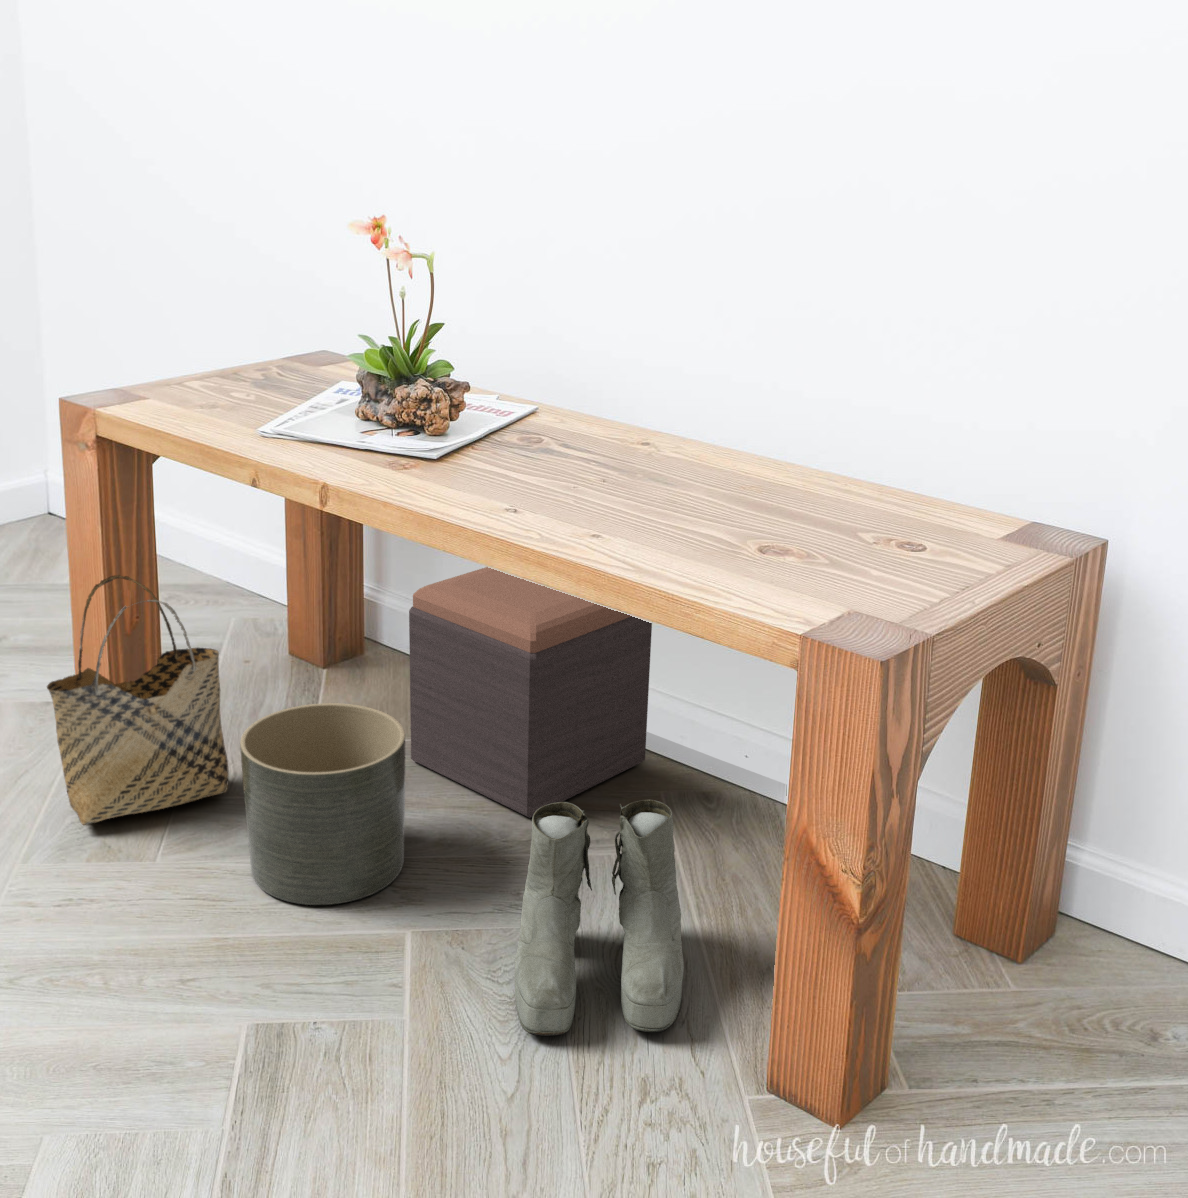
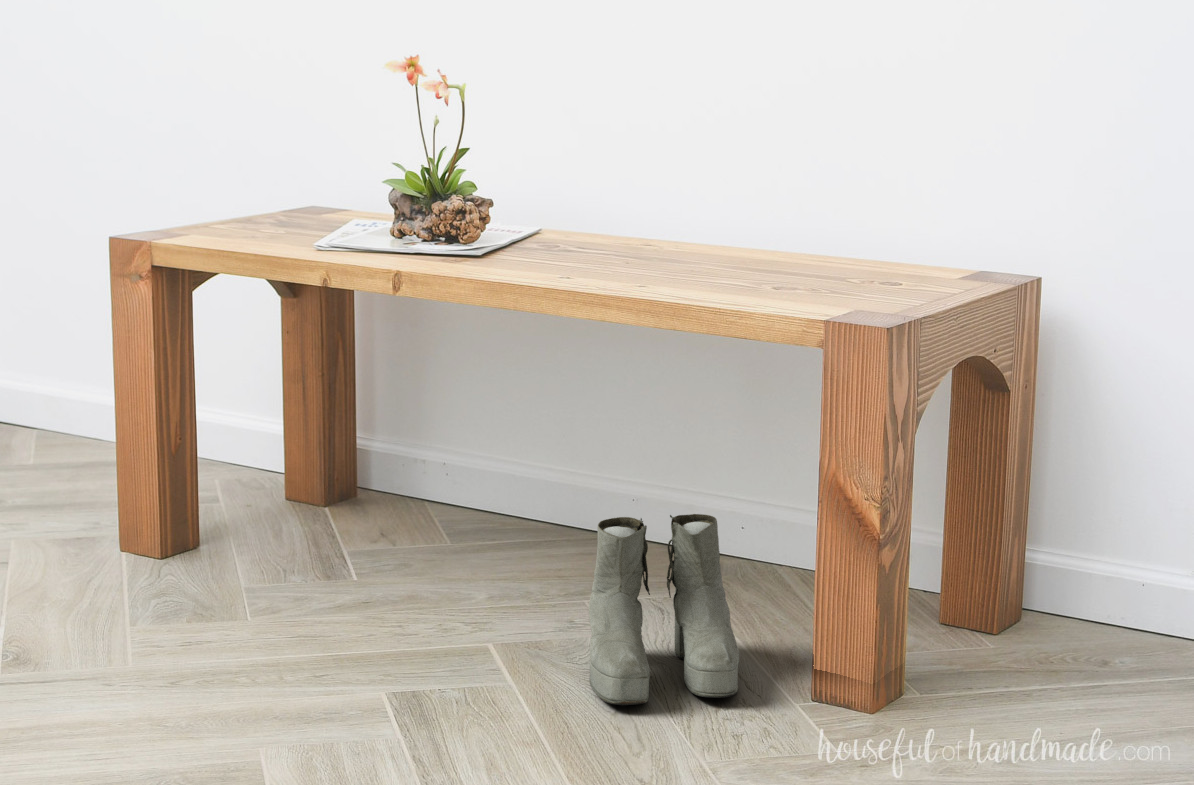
footstool: present [409,567,652,818] -> none [438,375,654,589]
woven basket: present [47,575,229,825] -> none [122,382,279,608]
planter: present [240,703,405,905] -> none [314,481,461,647]

